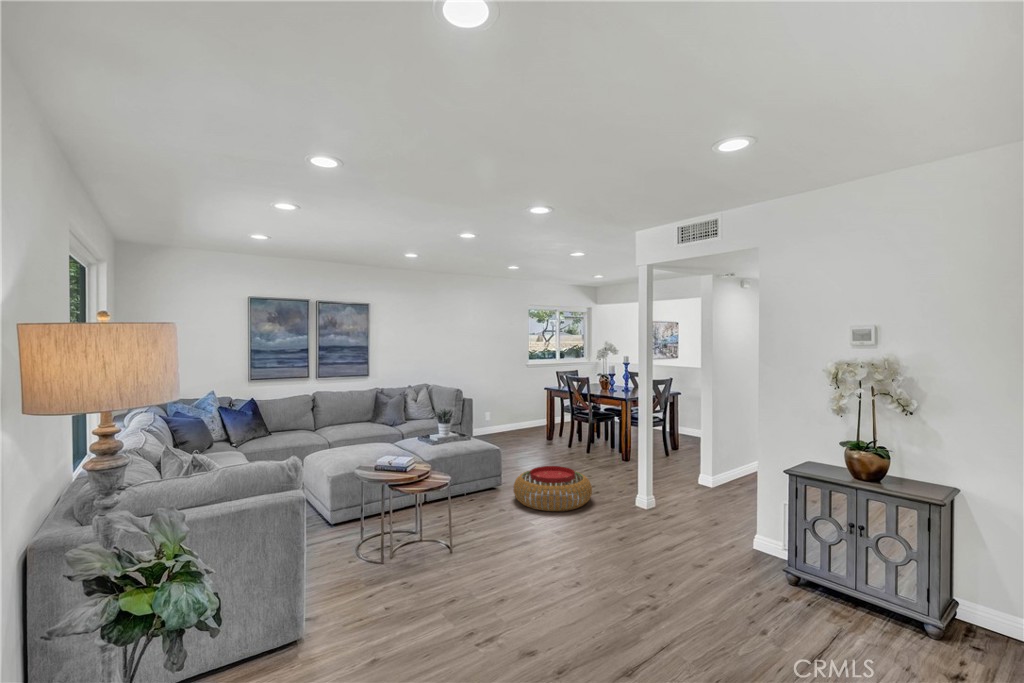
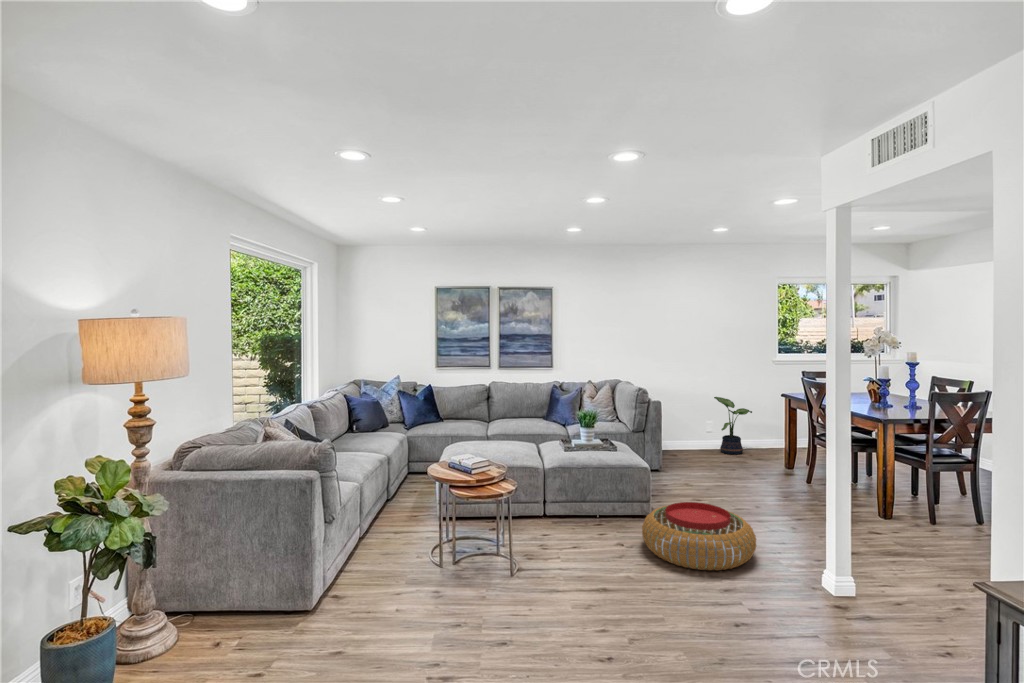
potted plant: none [489,394,517,436] -> present [714,397,752,454]

